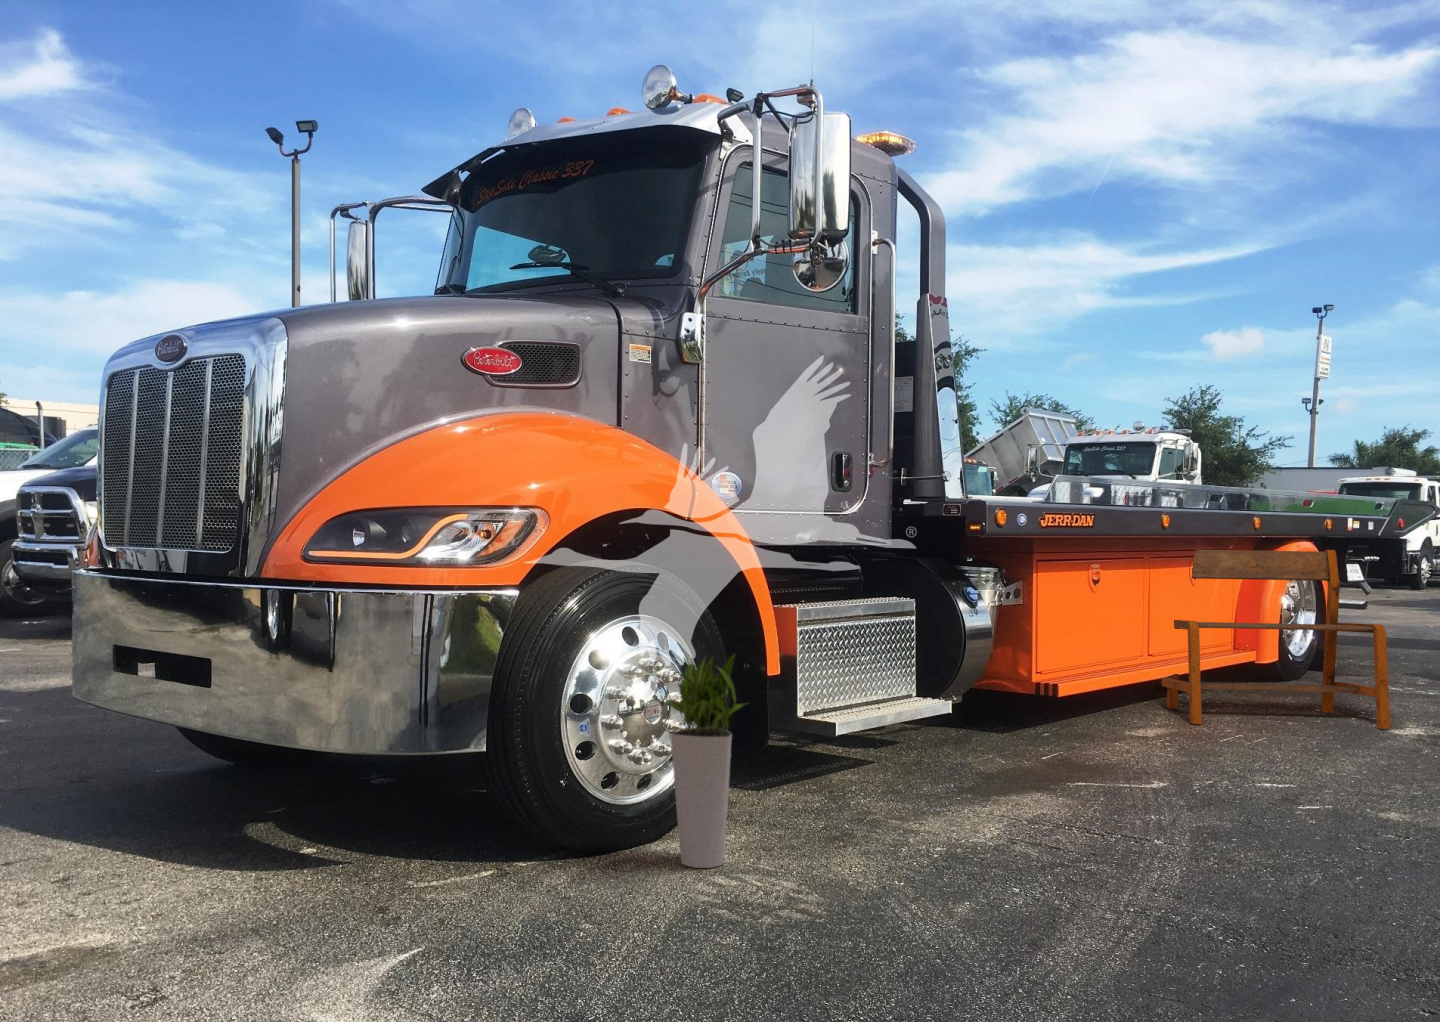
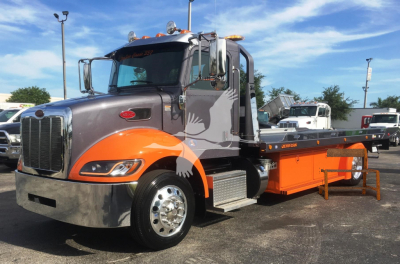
planter: present [668,654,744,868] -> none [178,195,201,254]

